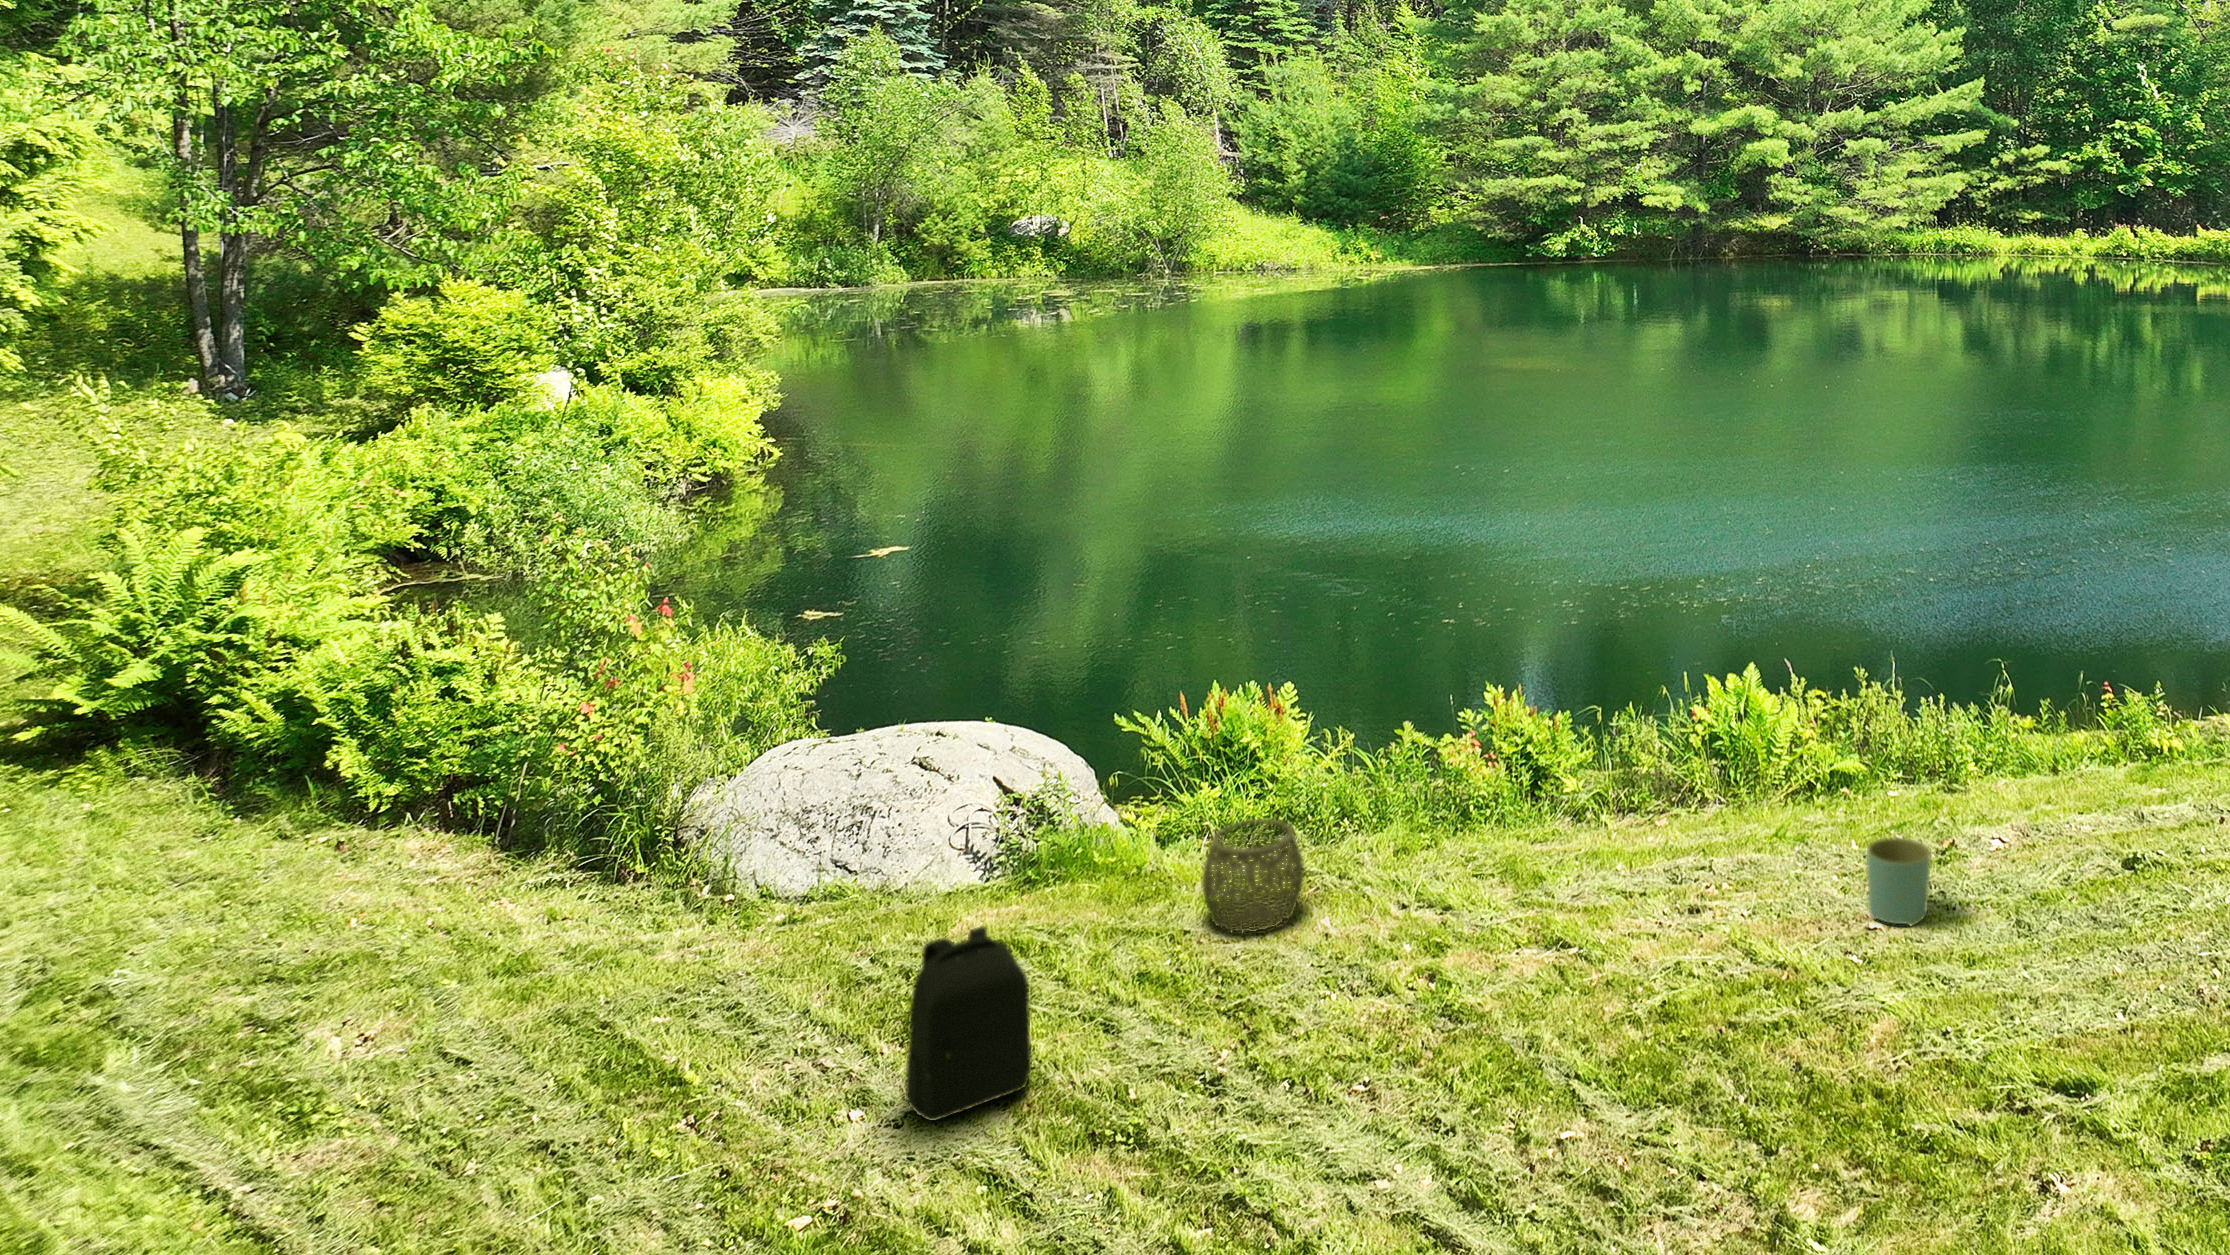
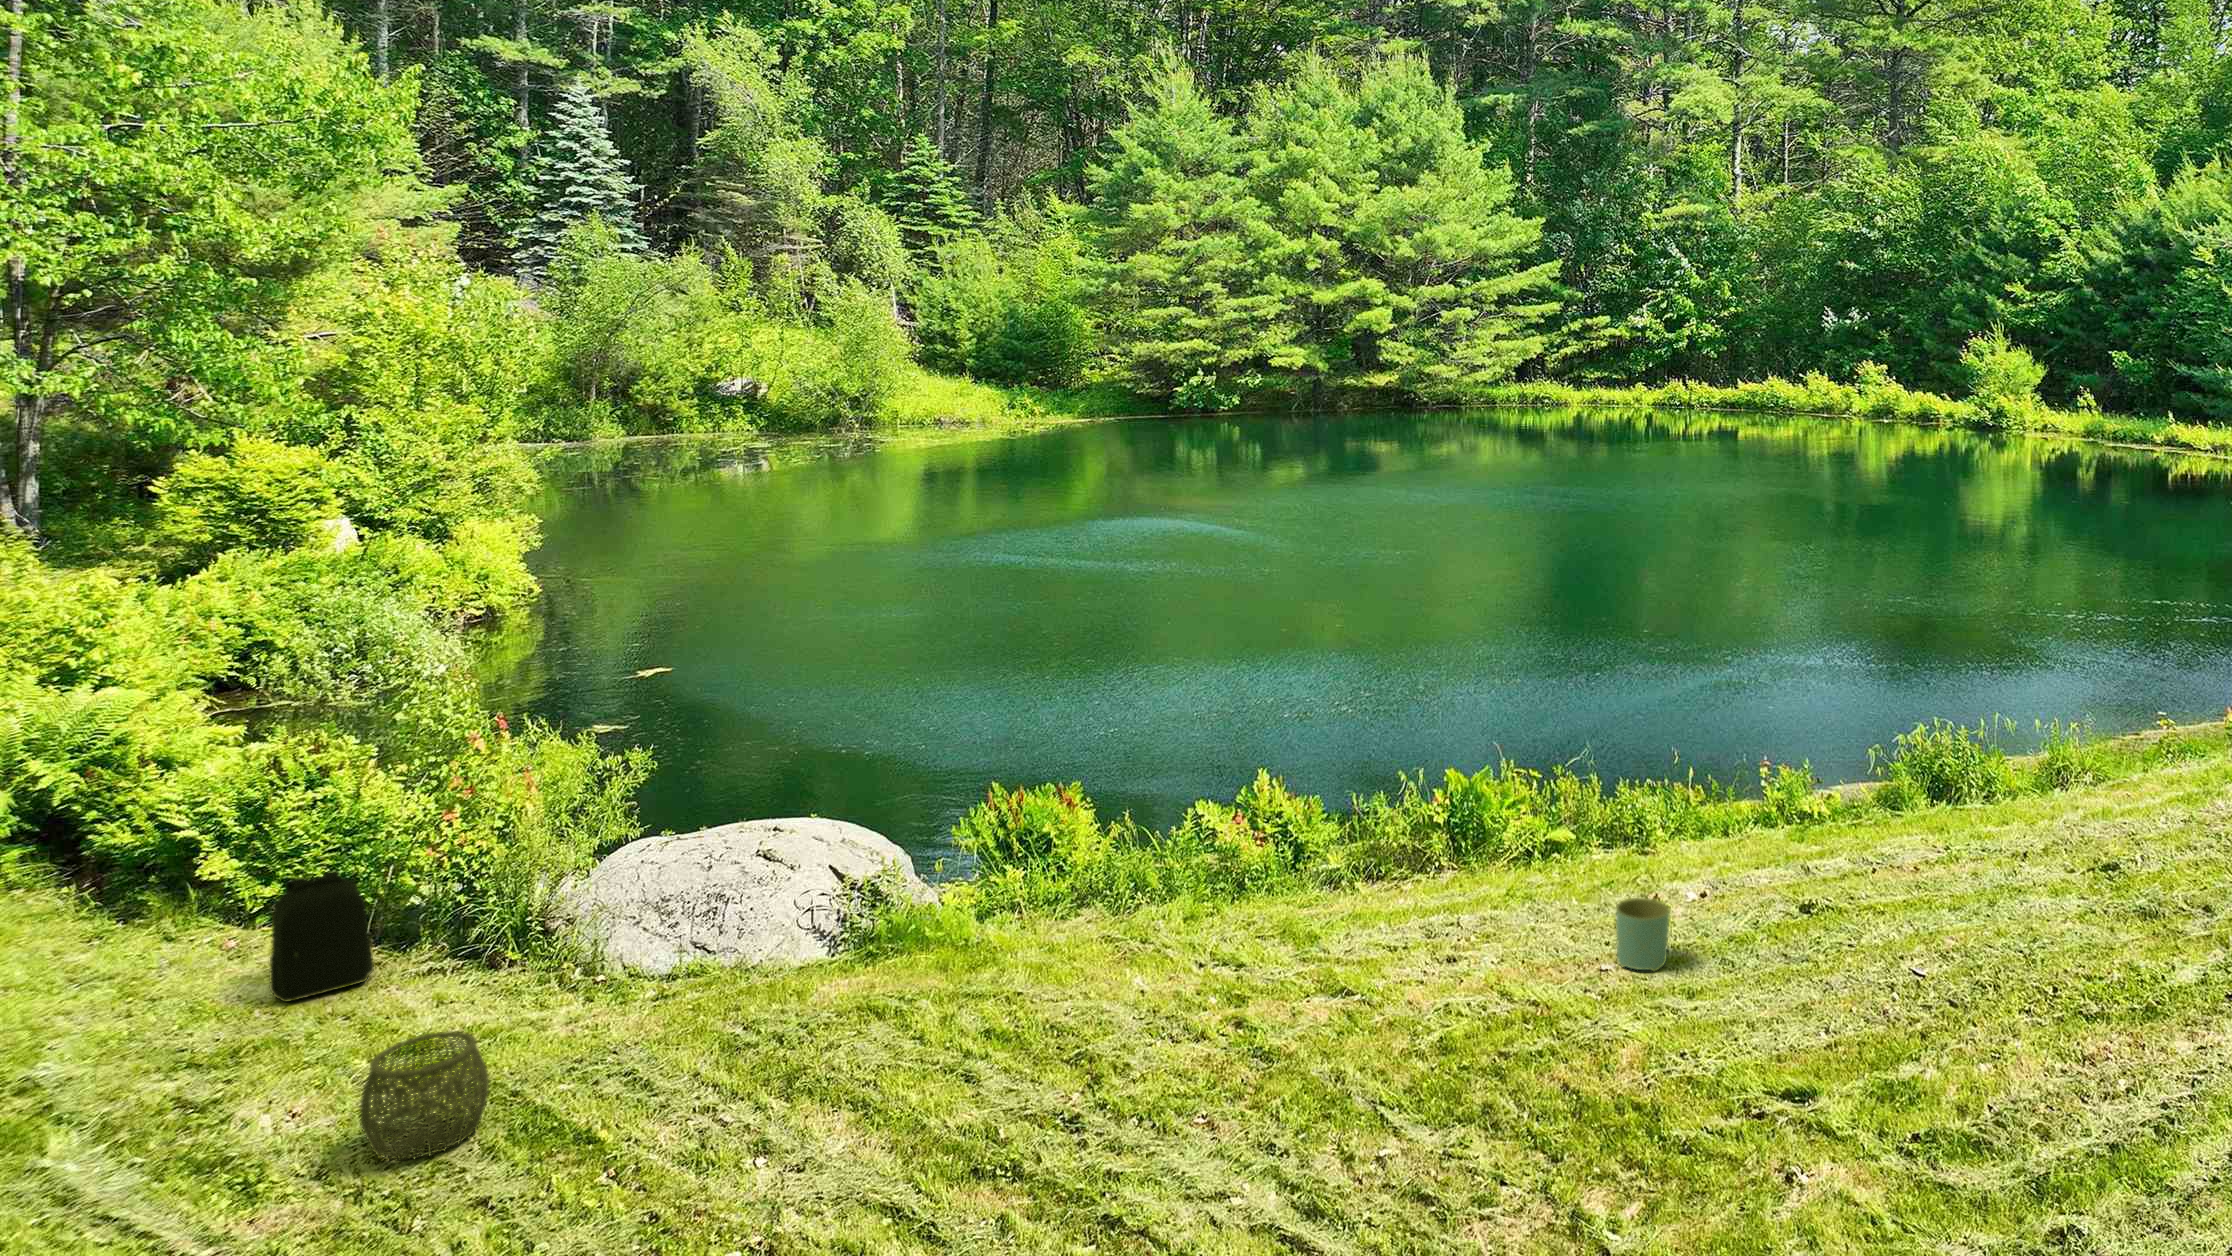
woven basket: present [1202,819,1304,932] -> present [359,1031,490,1161]
backpack: present [906,926,1032,1121] -> present [269,870,374,1002]

